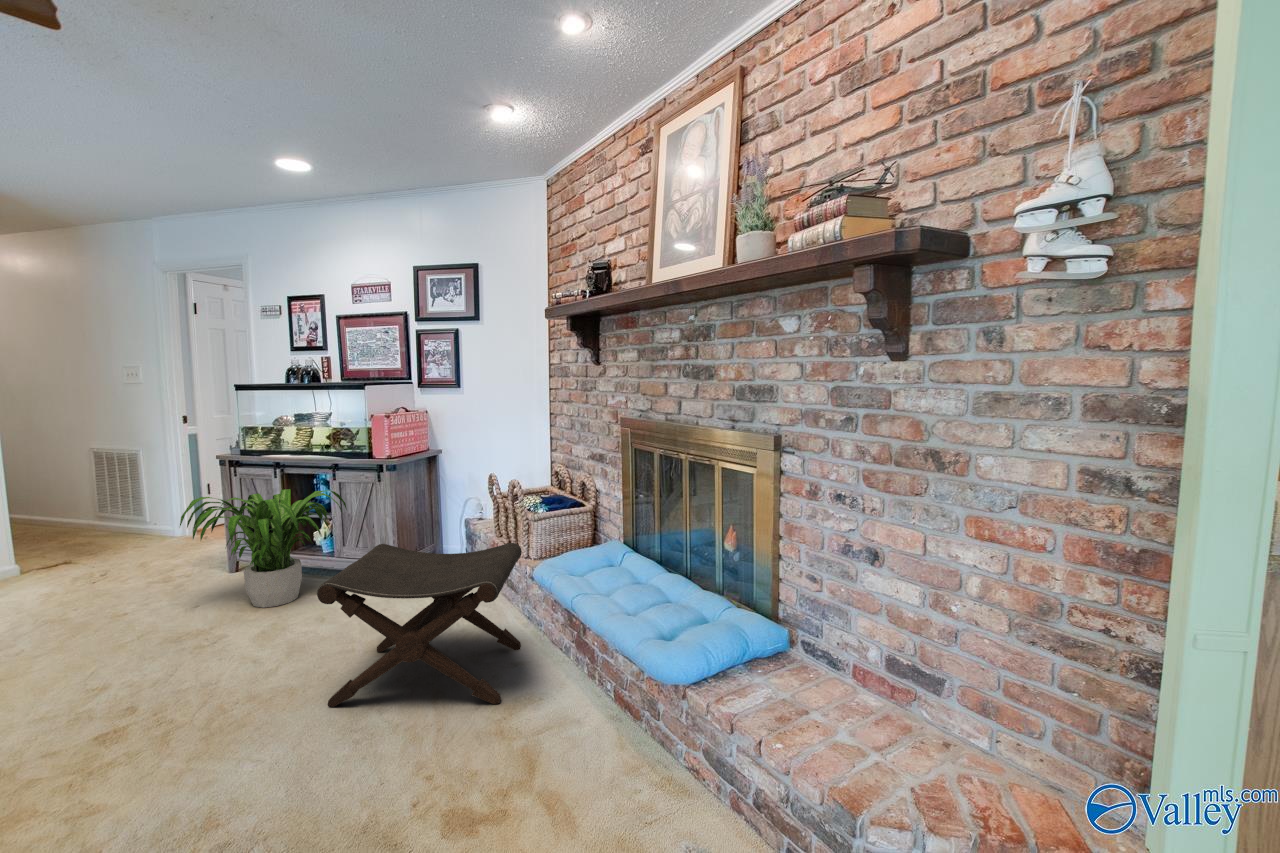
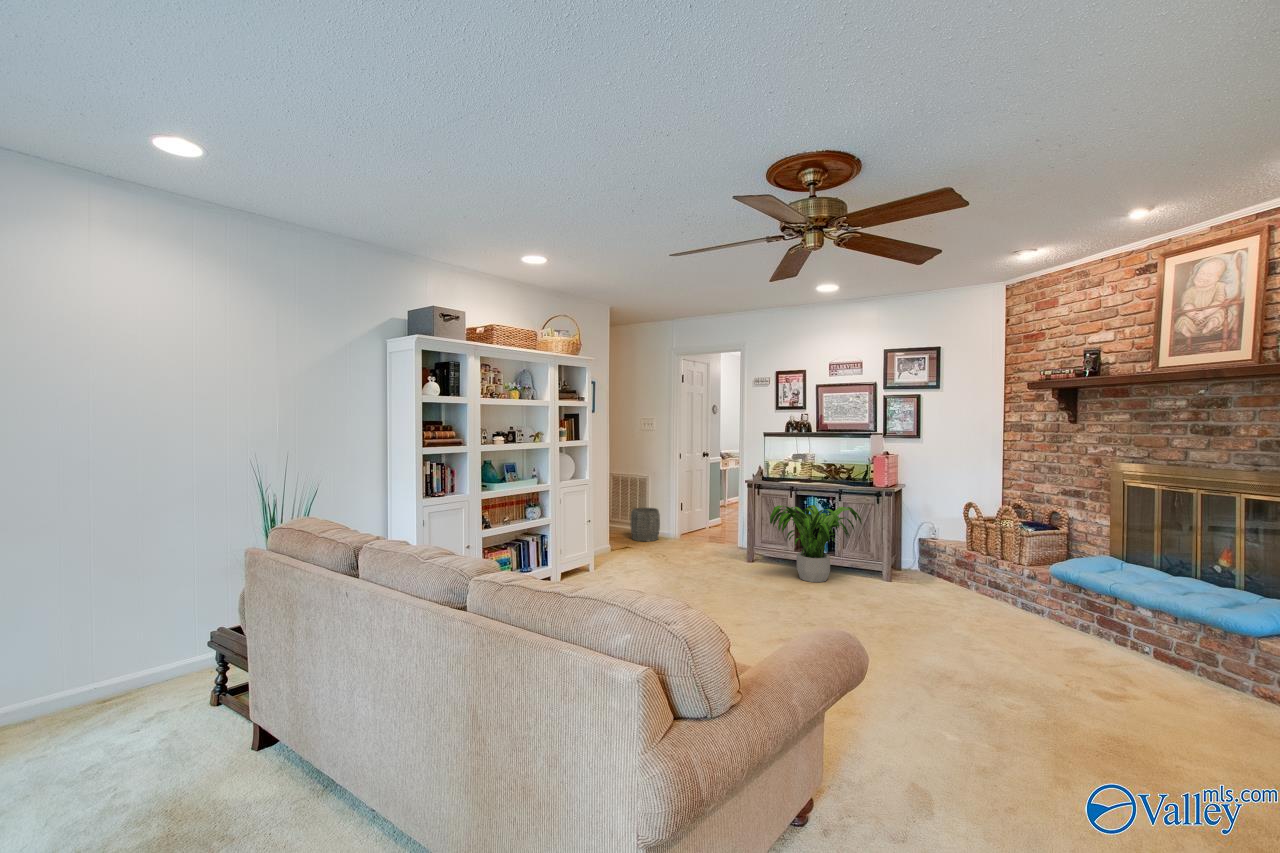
woven basket: none [67,498,129,553] -> present [630,508,660,541]
footstool: present [317,543,522,707] -> none [929,541,1066,649]

